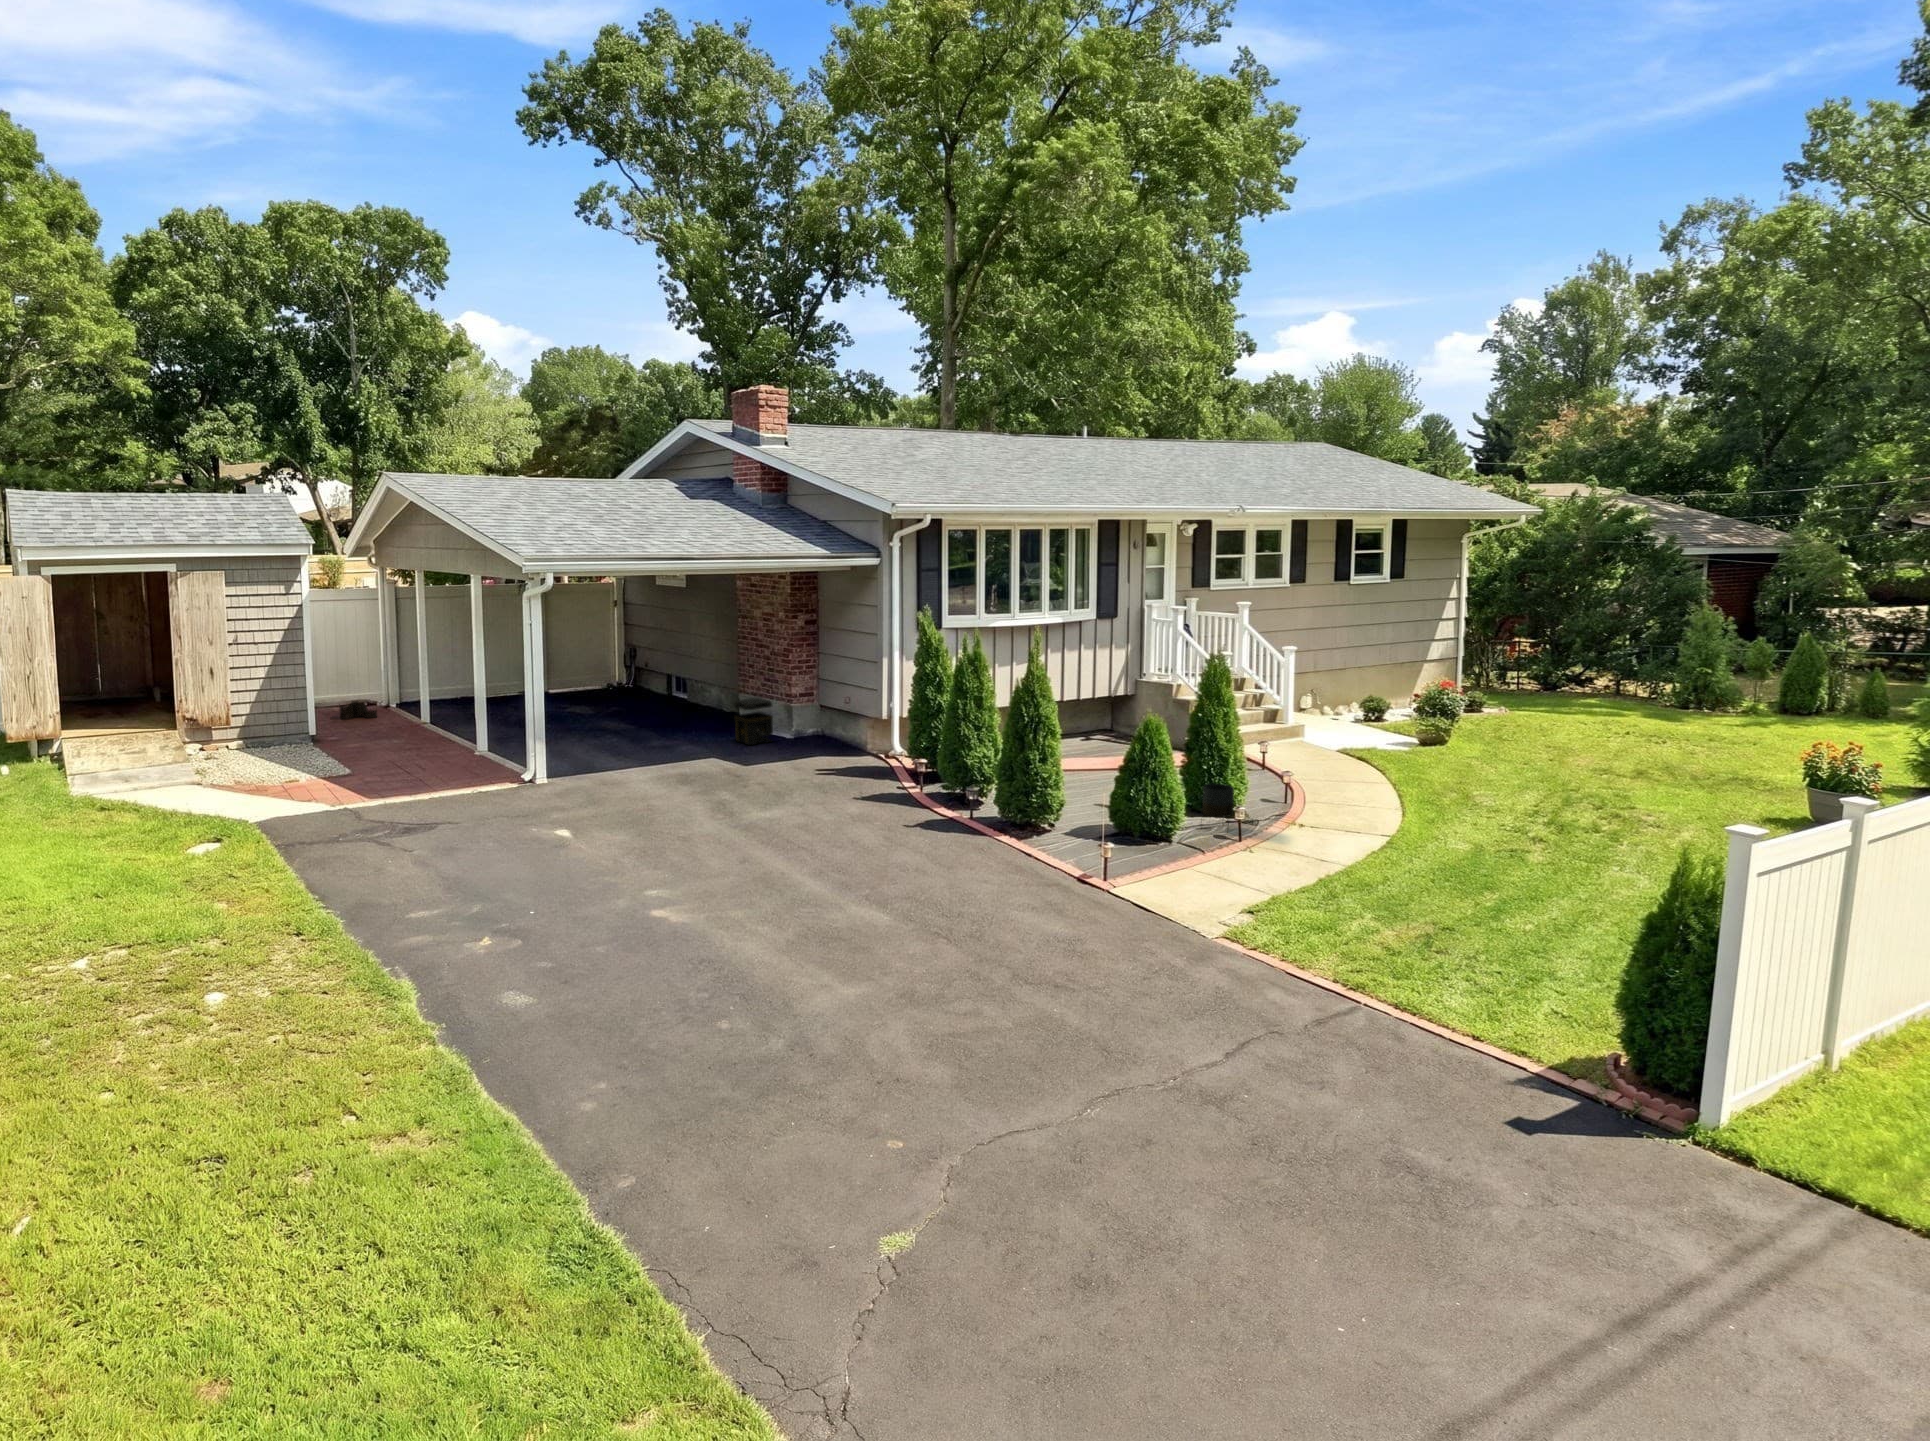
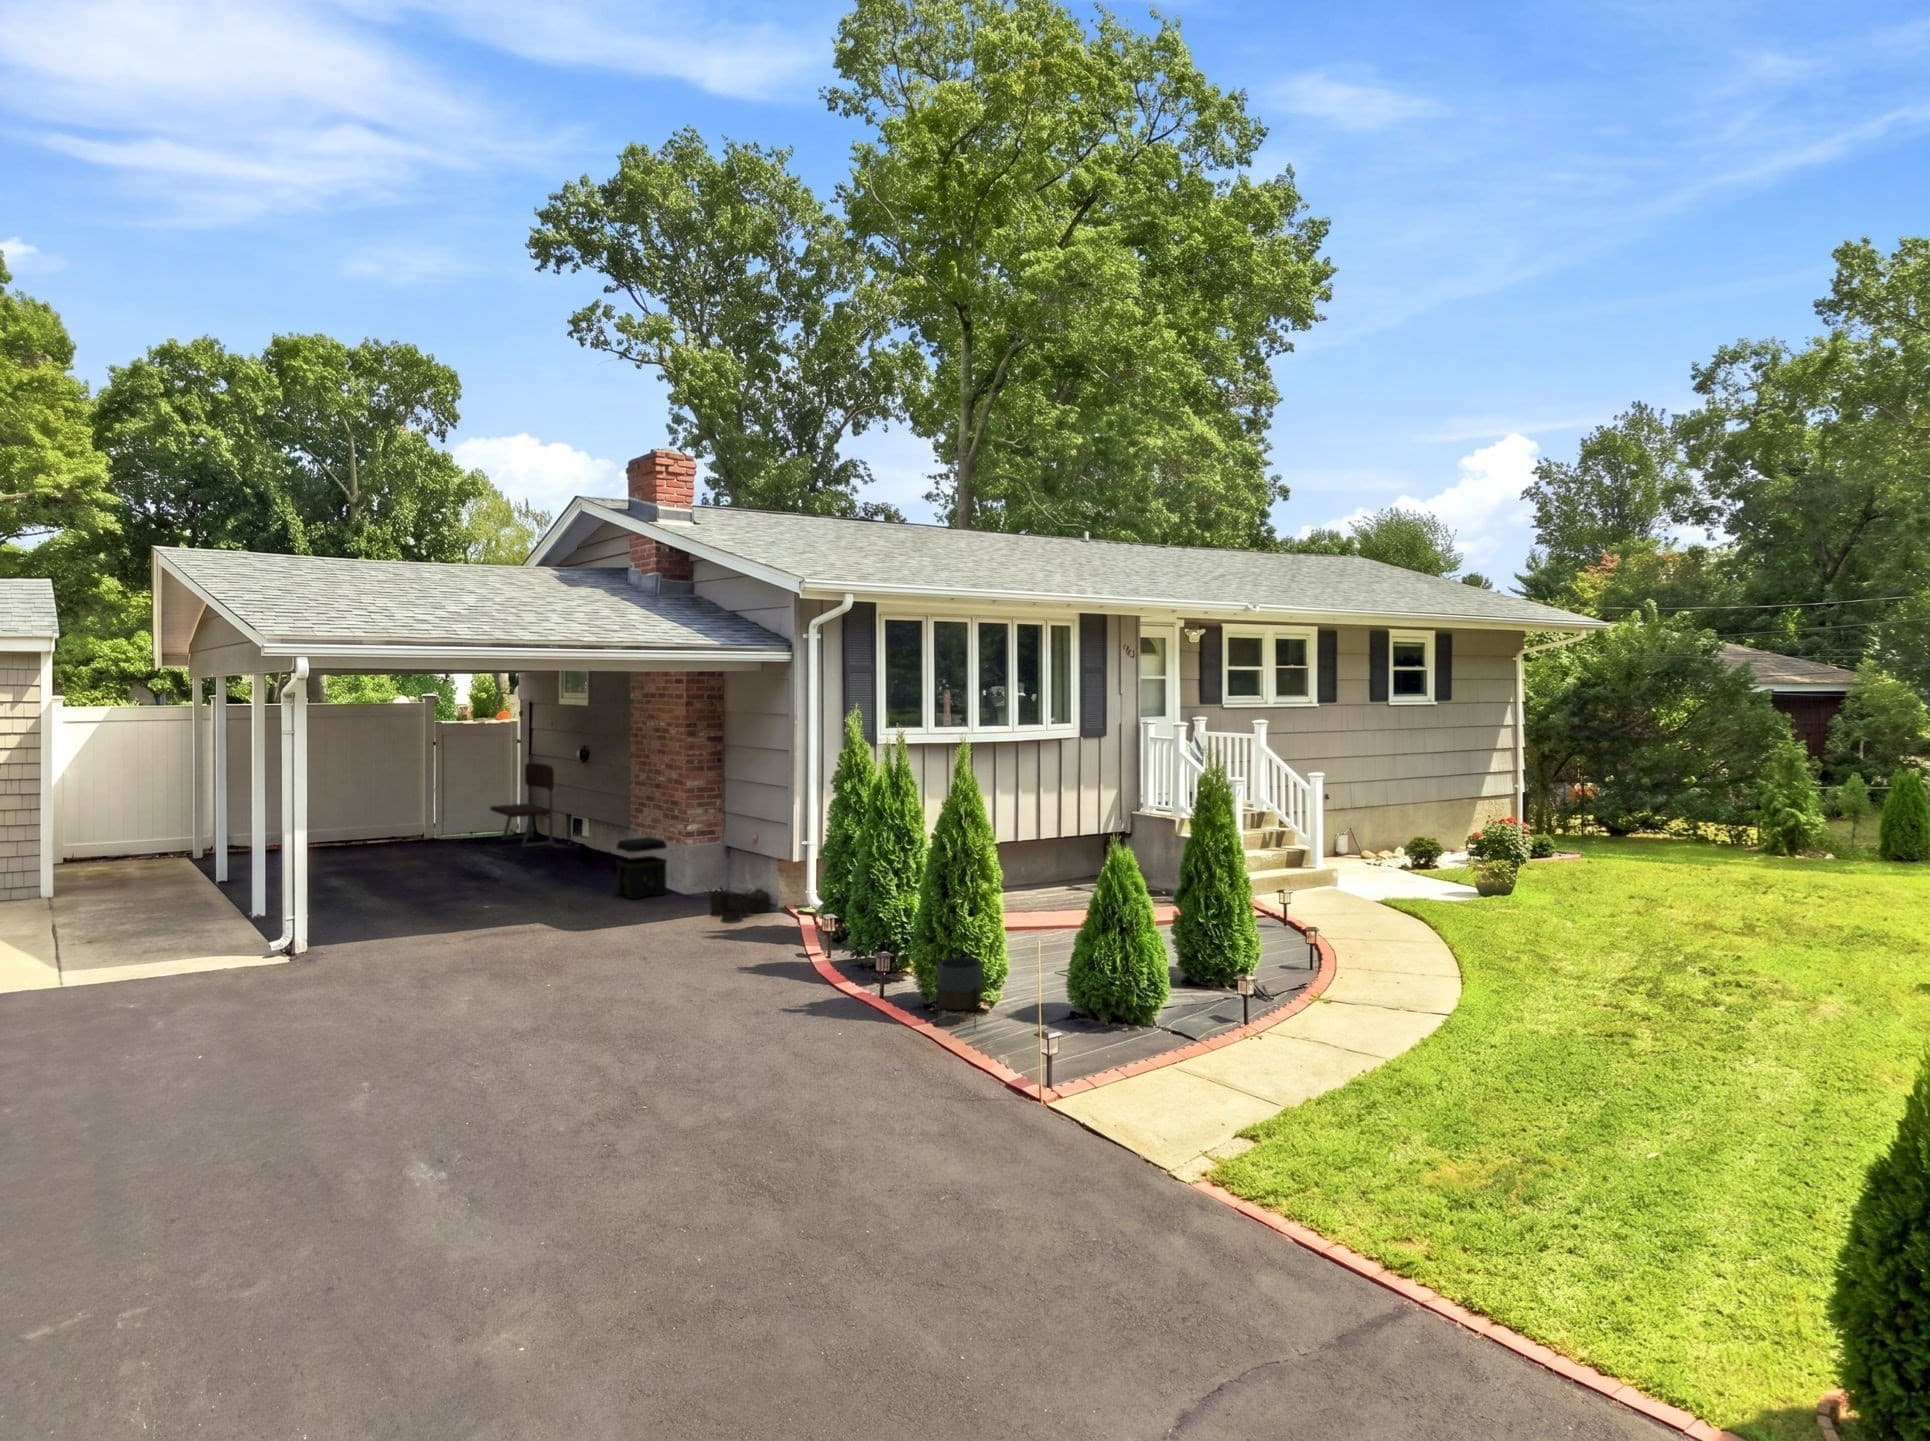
bench: none [604,633,658,702] -> present [490,763,554,848]
woven basket: present [339,701,377,720] -> present [710,889,771,923]
planter: present [1202,783,1234,825] -> present [936,958,982,1018]

